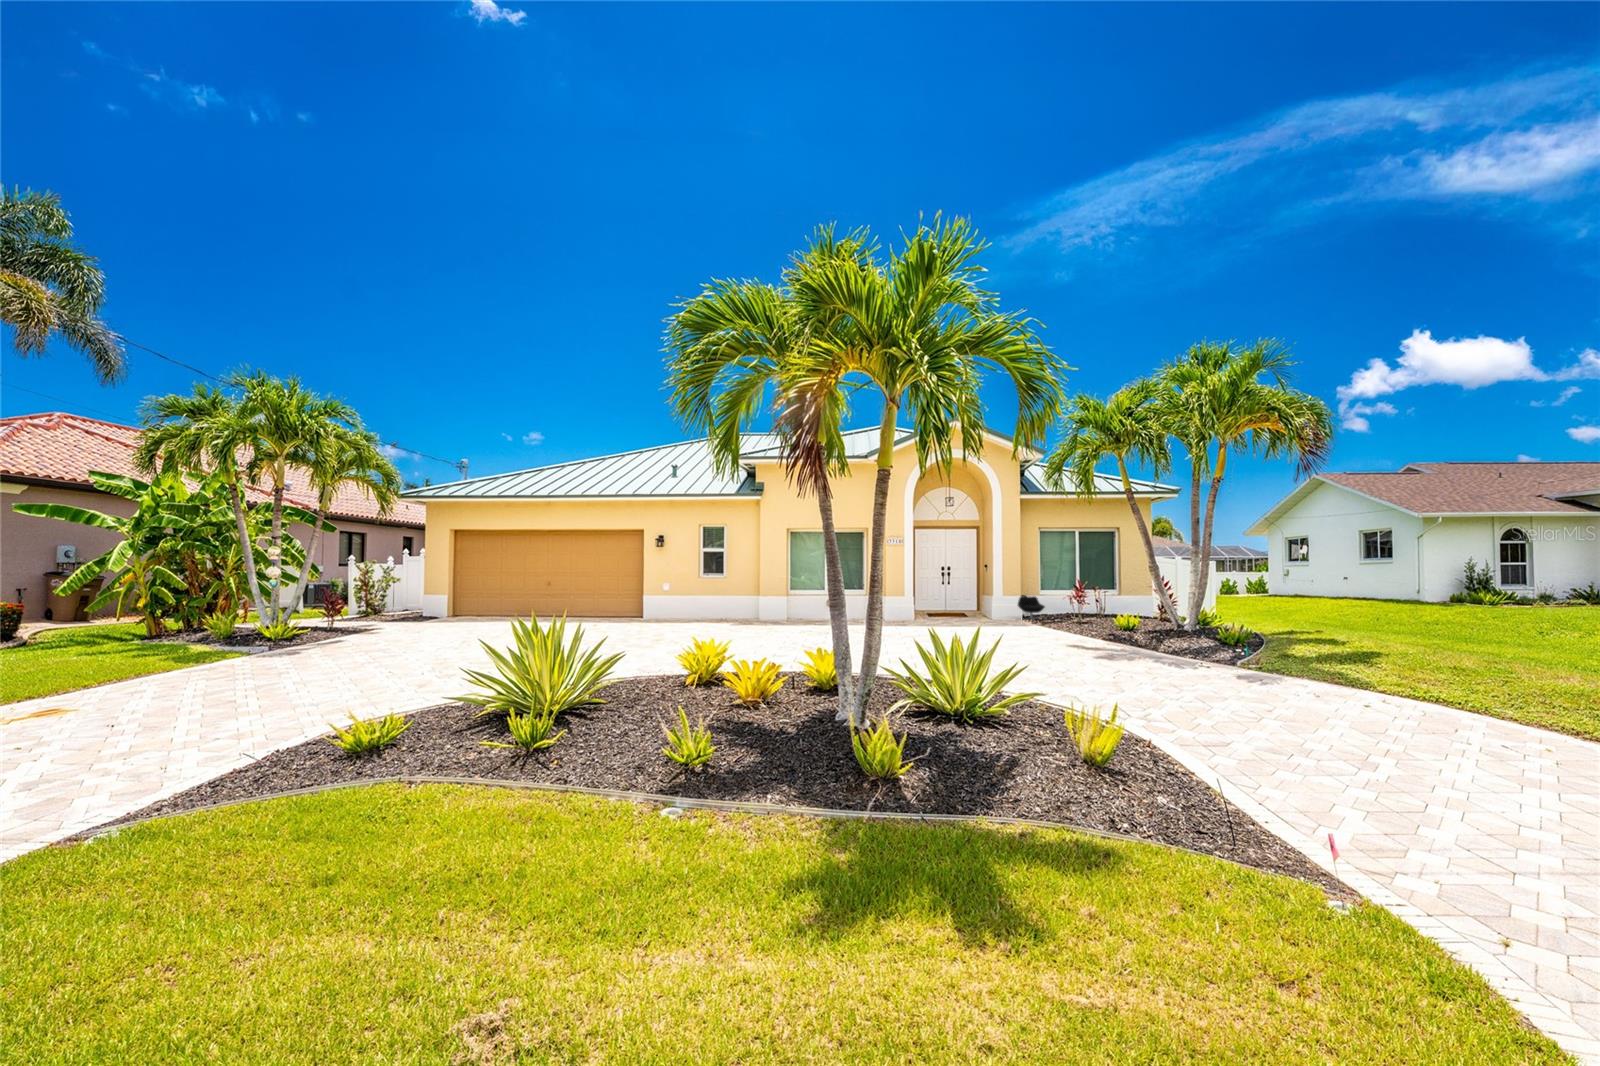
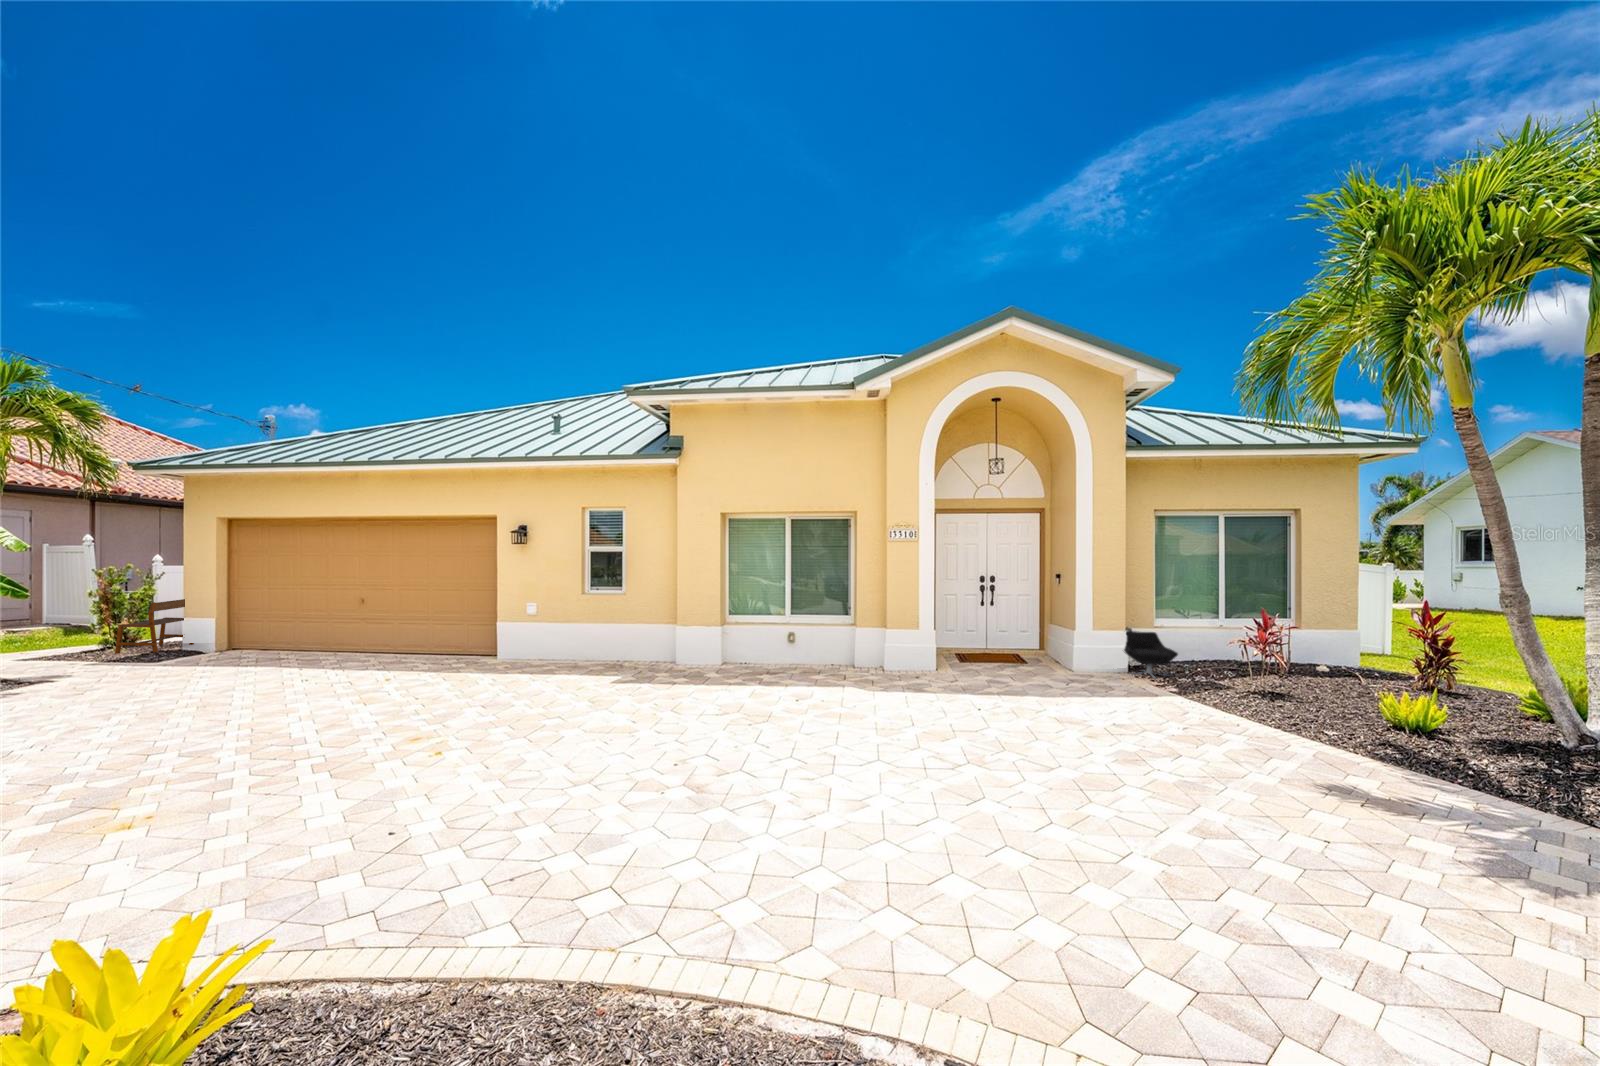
bench: none [401,583,433,617] -> present [115,599,194,654]

